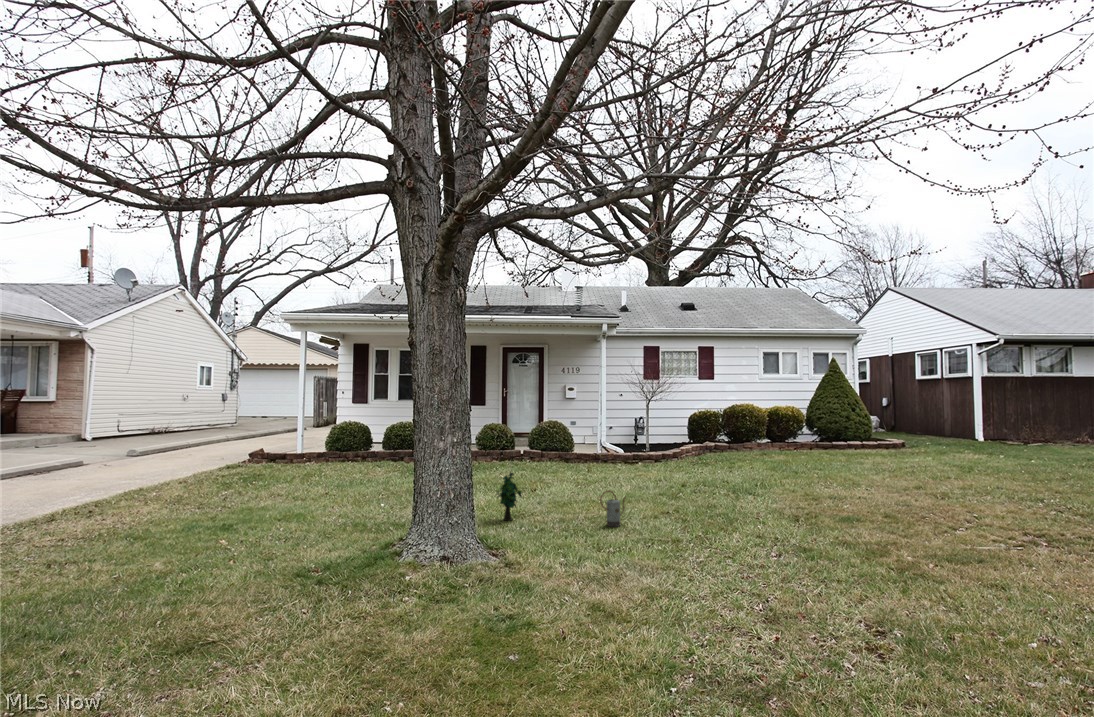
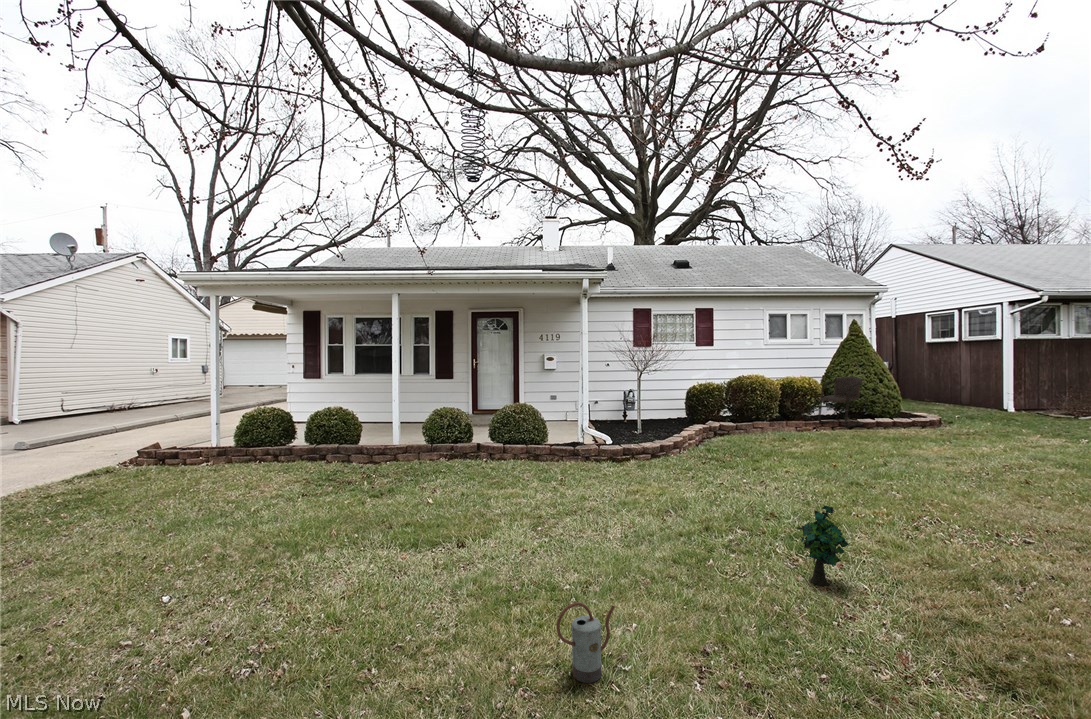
chair: none [801,407,838,449] -> present [818,377,863,428]
decorative plant: present [497,473,522,521] -> present [797,506,849,586]

